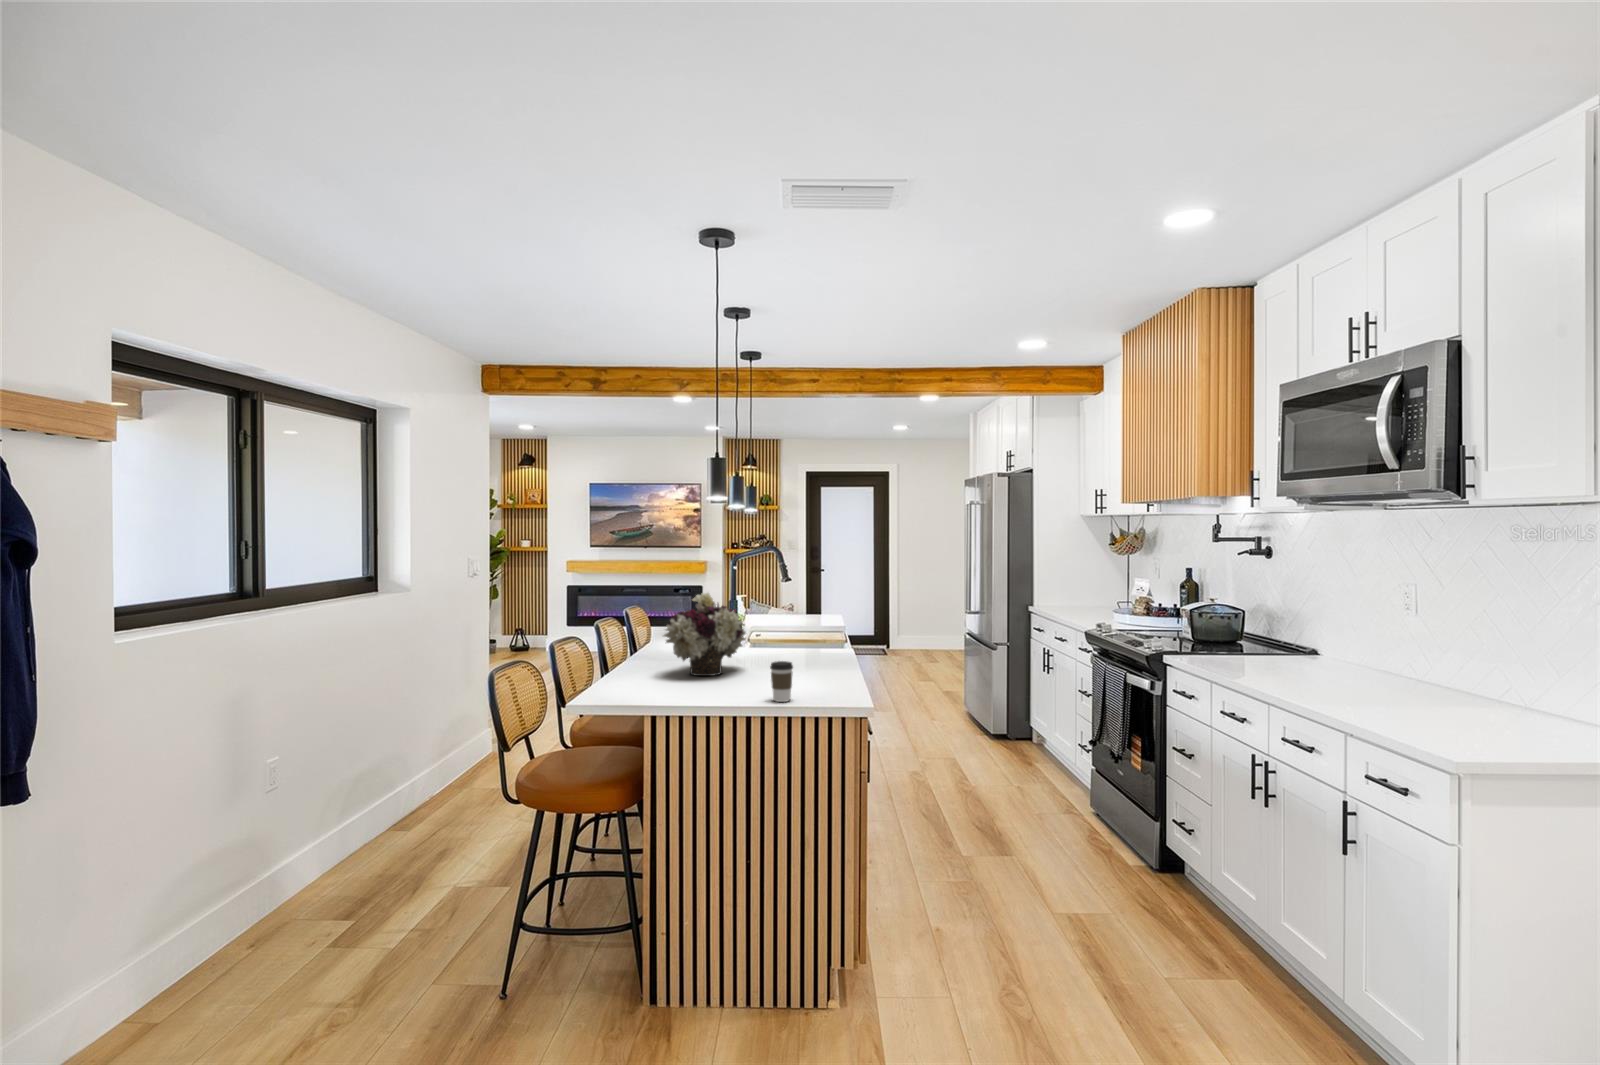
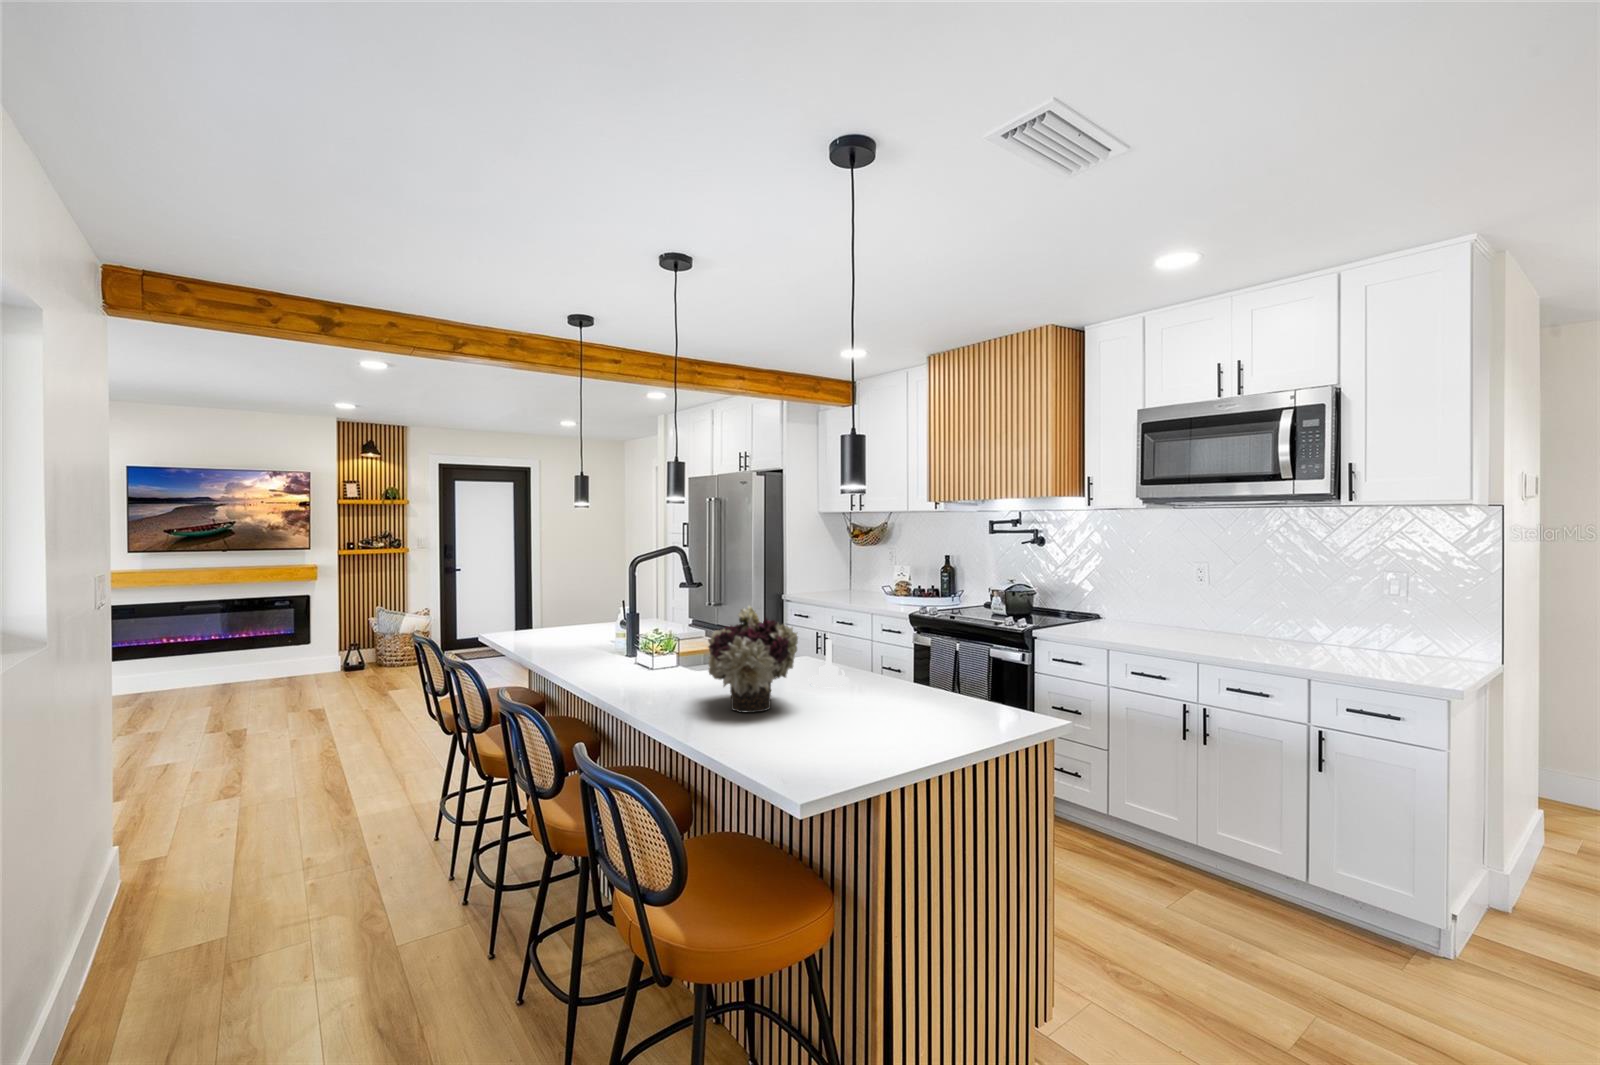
candle holder: none [789,622,825,669] -> present [809,633,849,687]
coffee cup: present [770,661,793,702] -> none [924,681,953,730]

